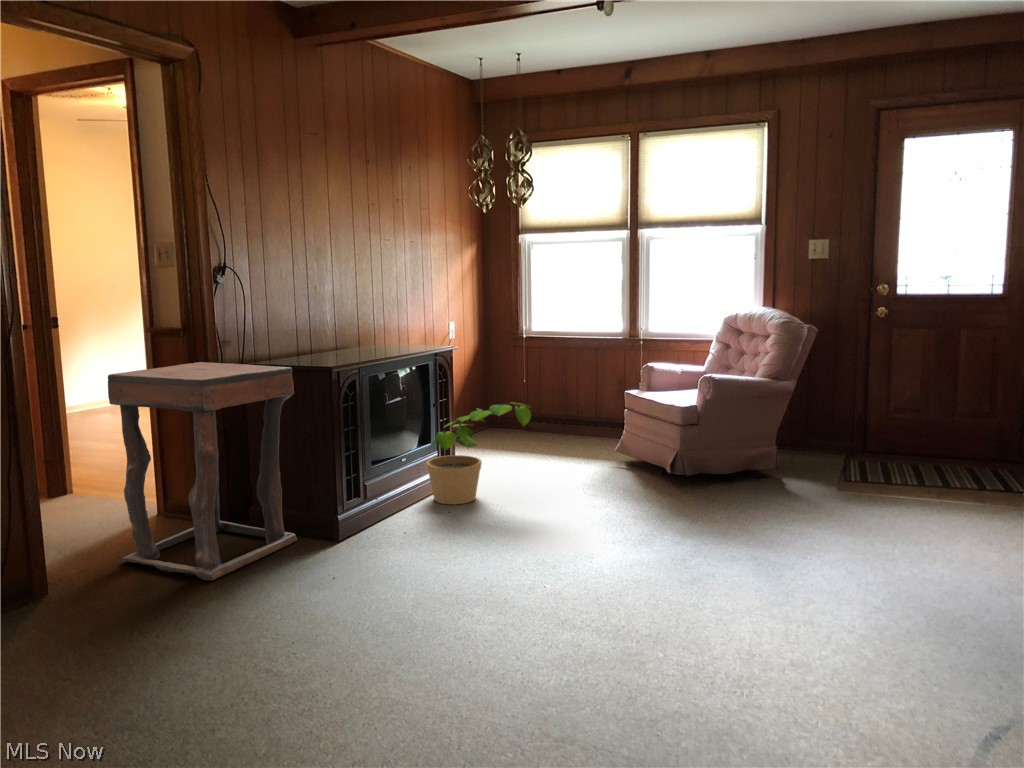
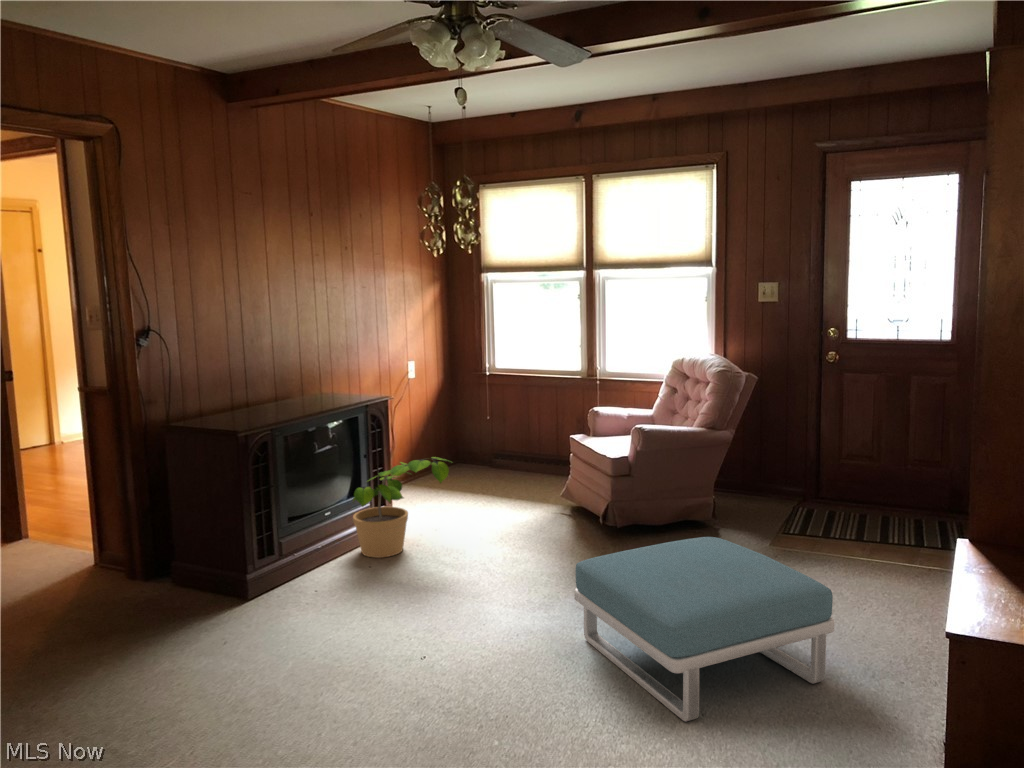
side table: present [108,362,297,581] -> none [21,423,210,642]
footstool: none [693,472,966,639] -> present [574,537,834,722]

